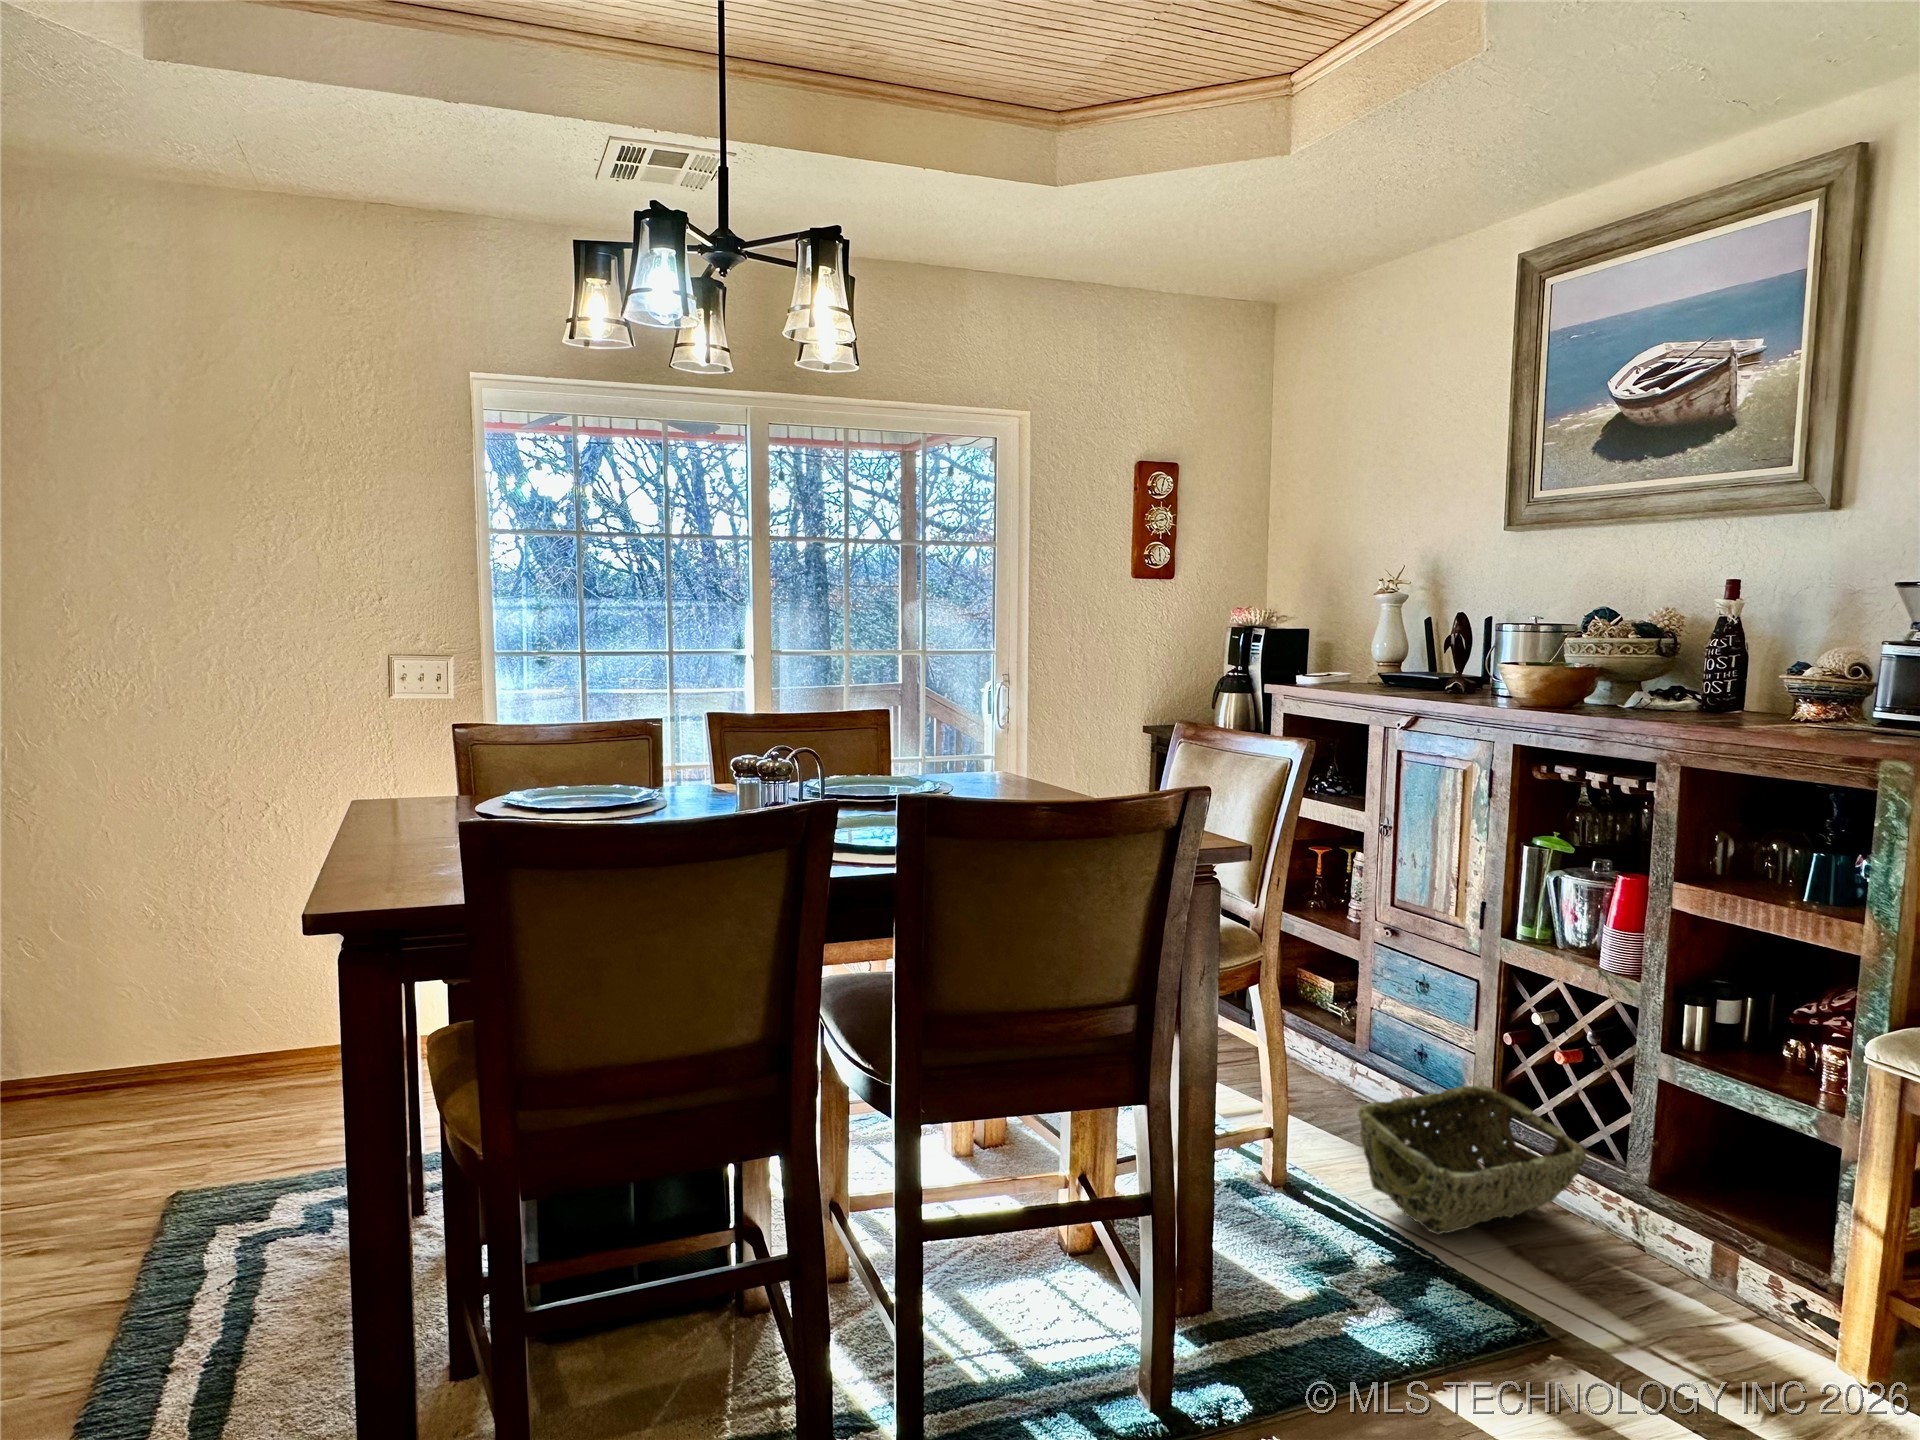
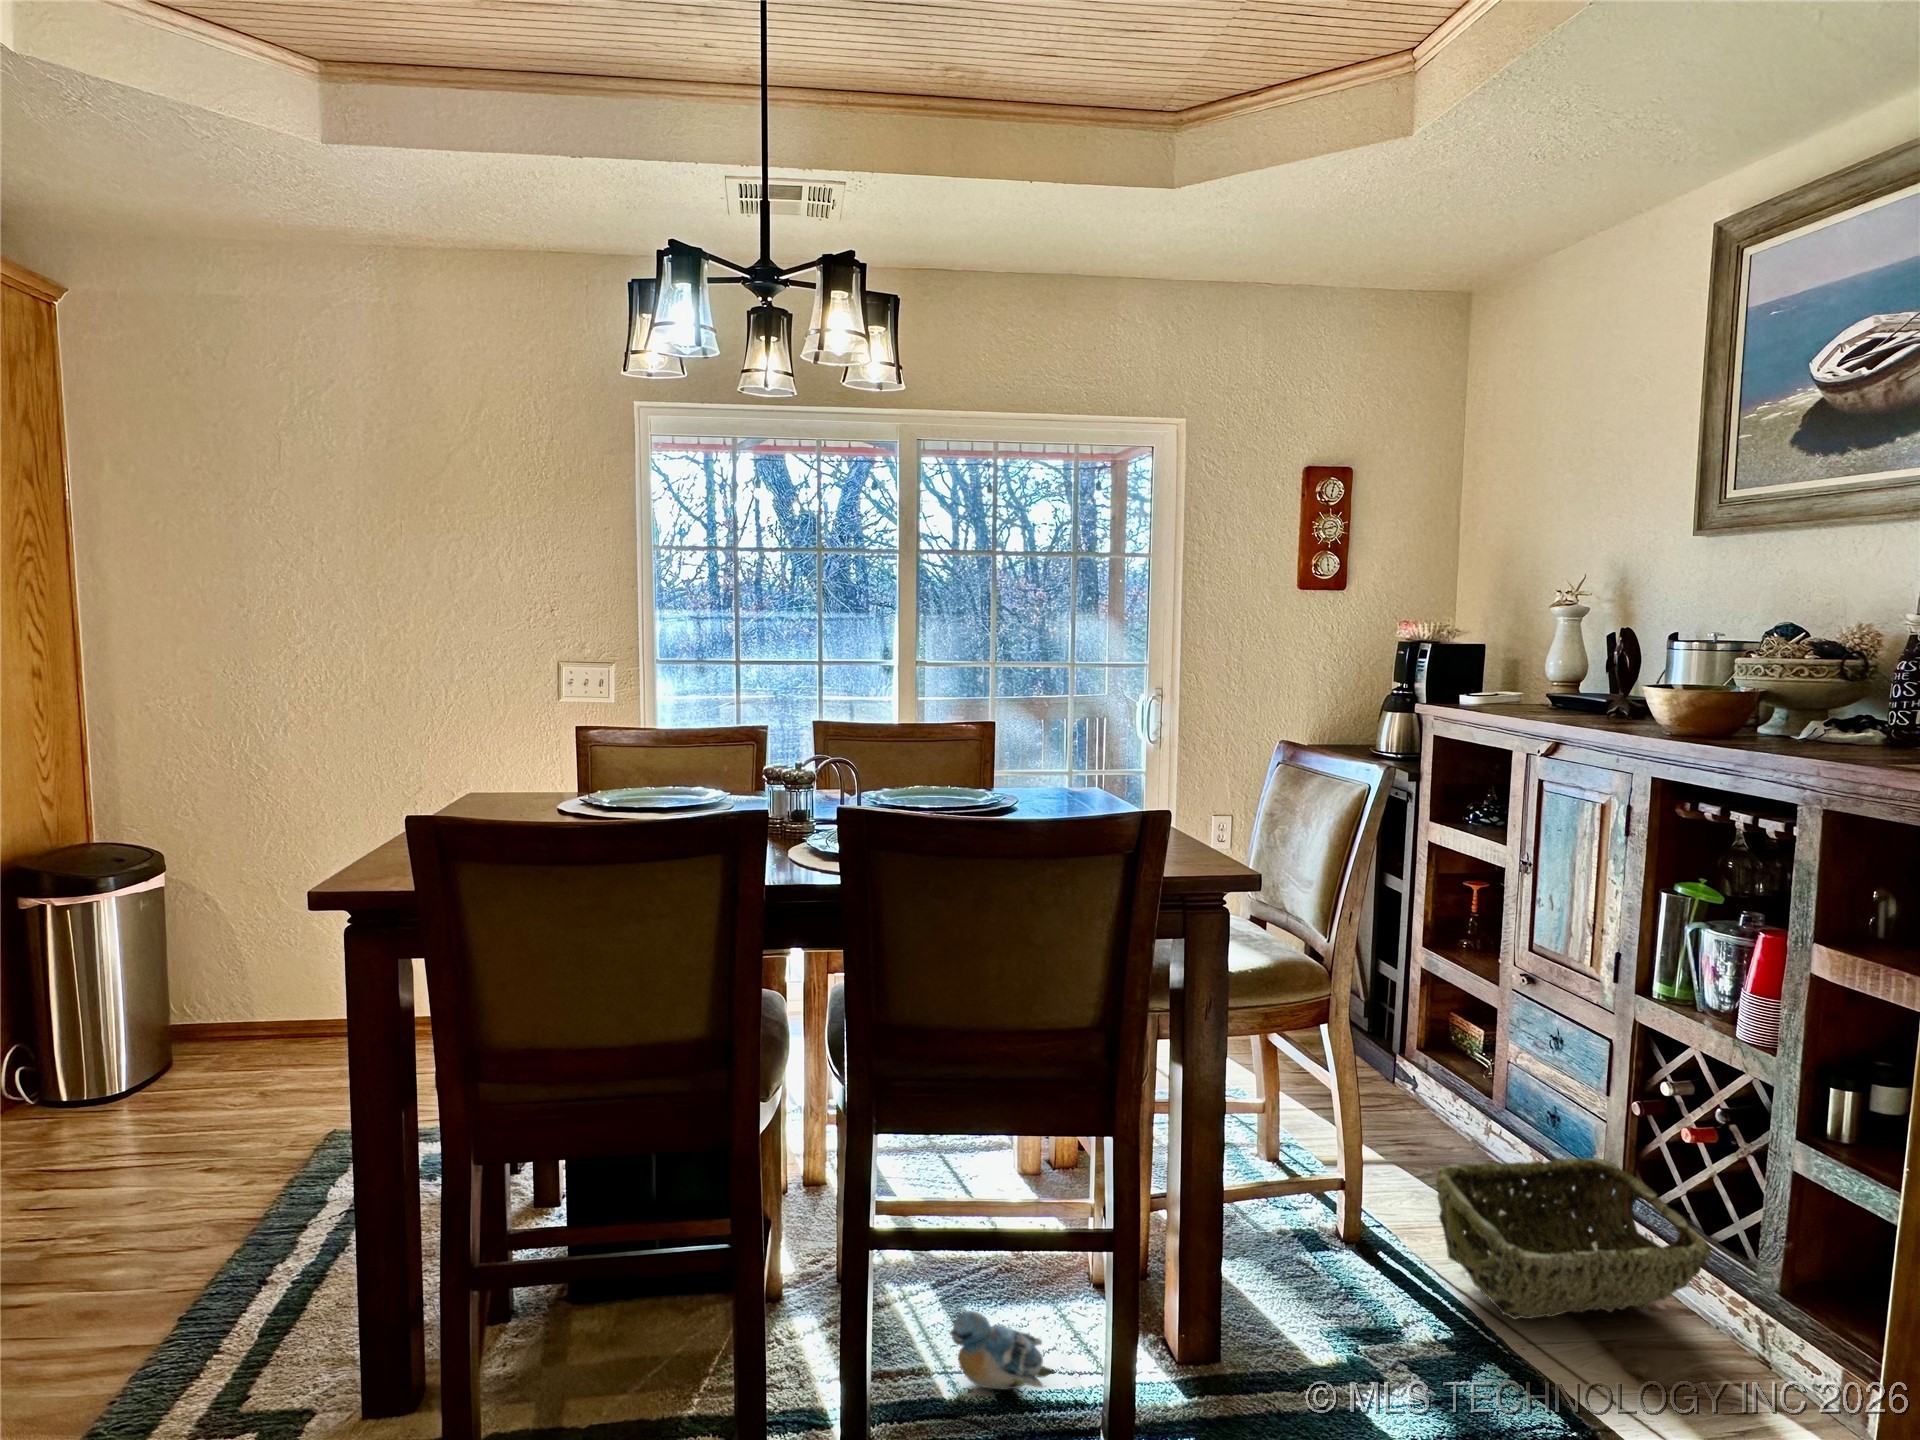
plush toy: none [972,1293,1073,1366] -> present [950,1311,1055,1390]

